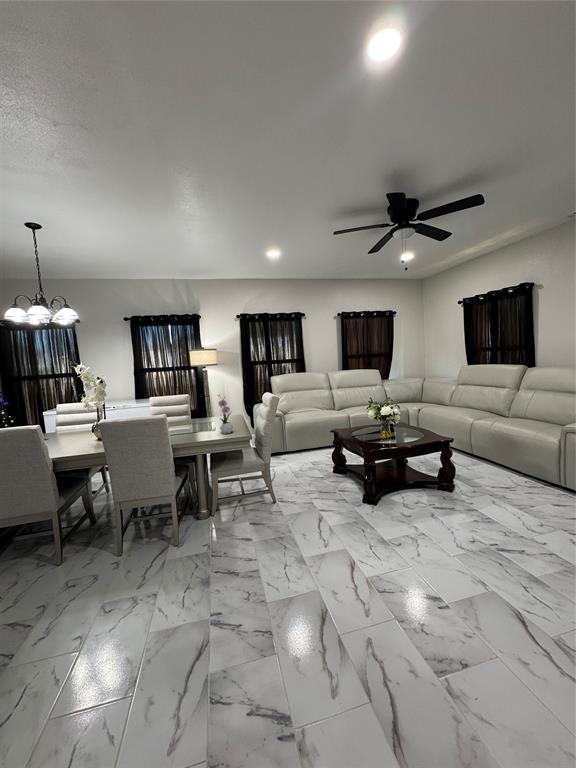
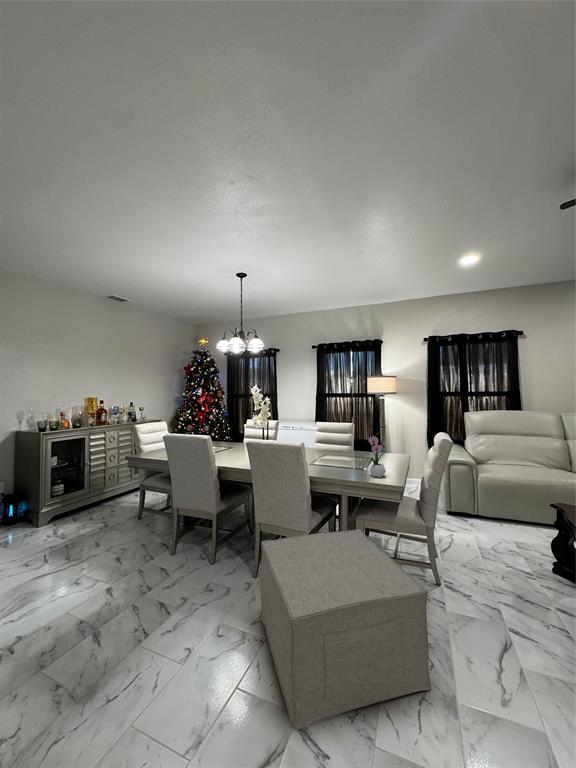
ottoman: none [138,477,289,627] -> present [261,529,431,730]

